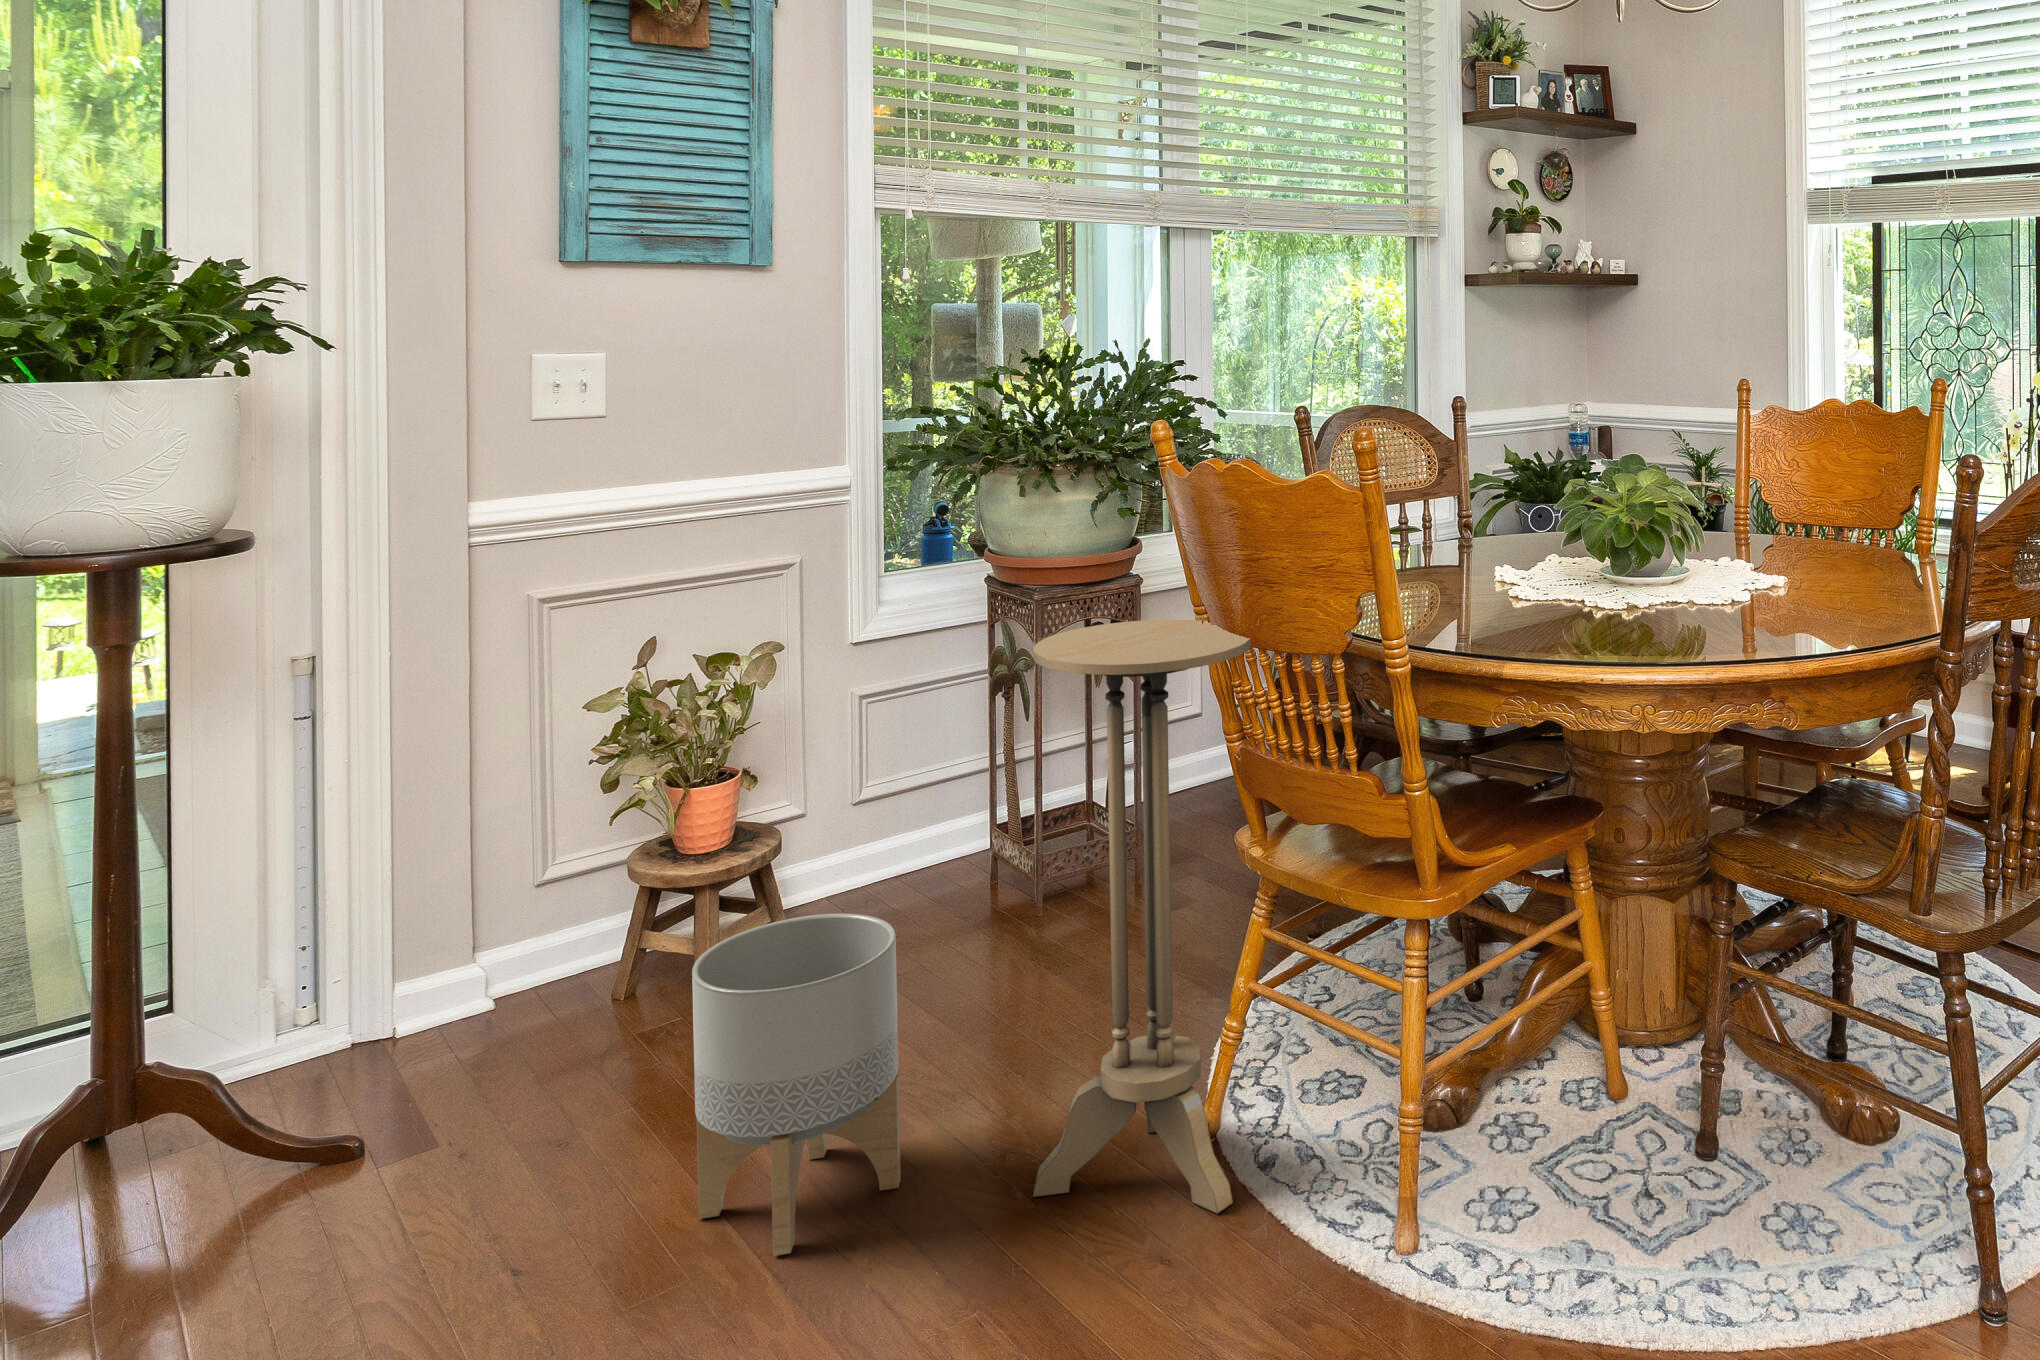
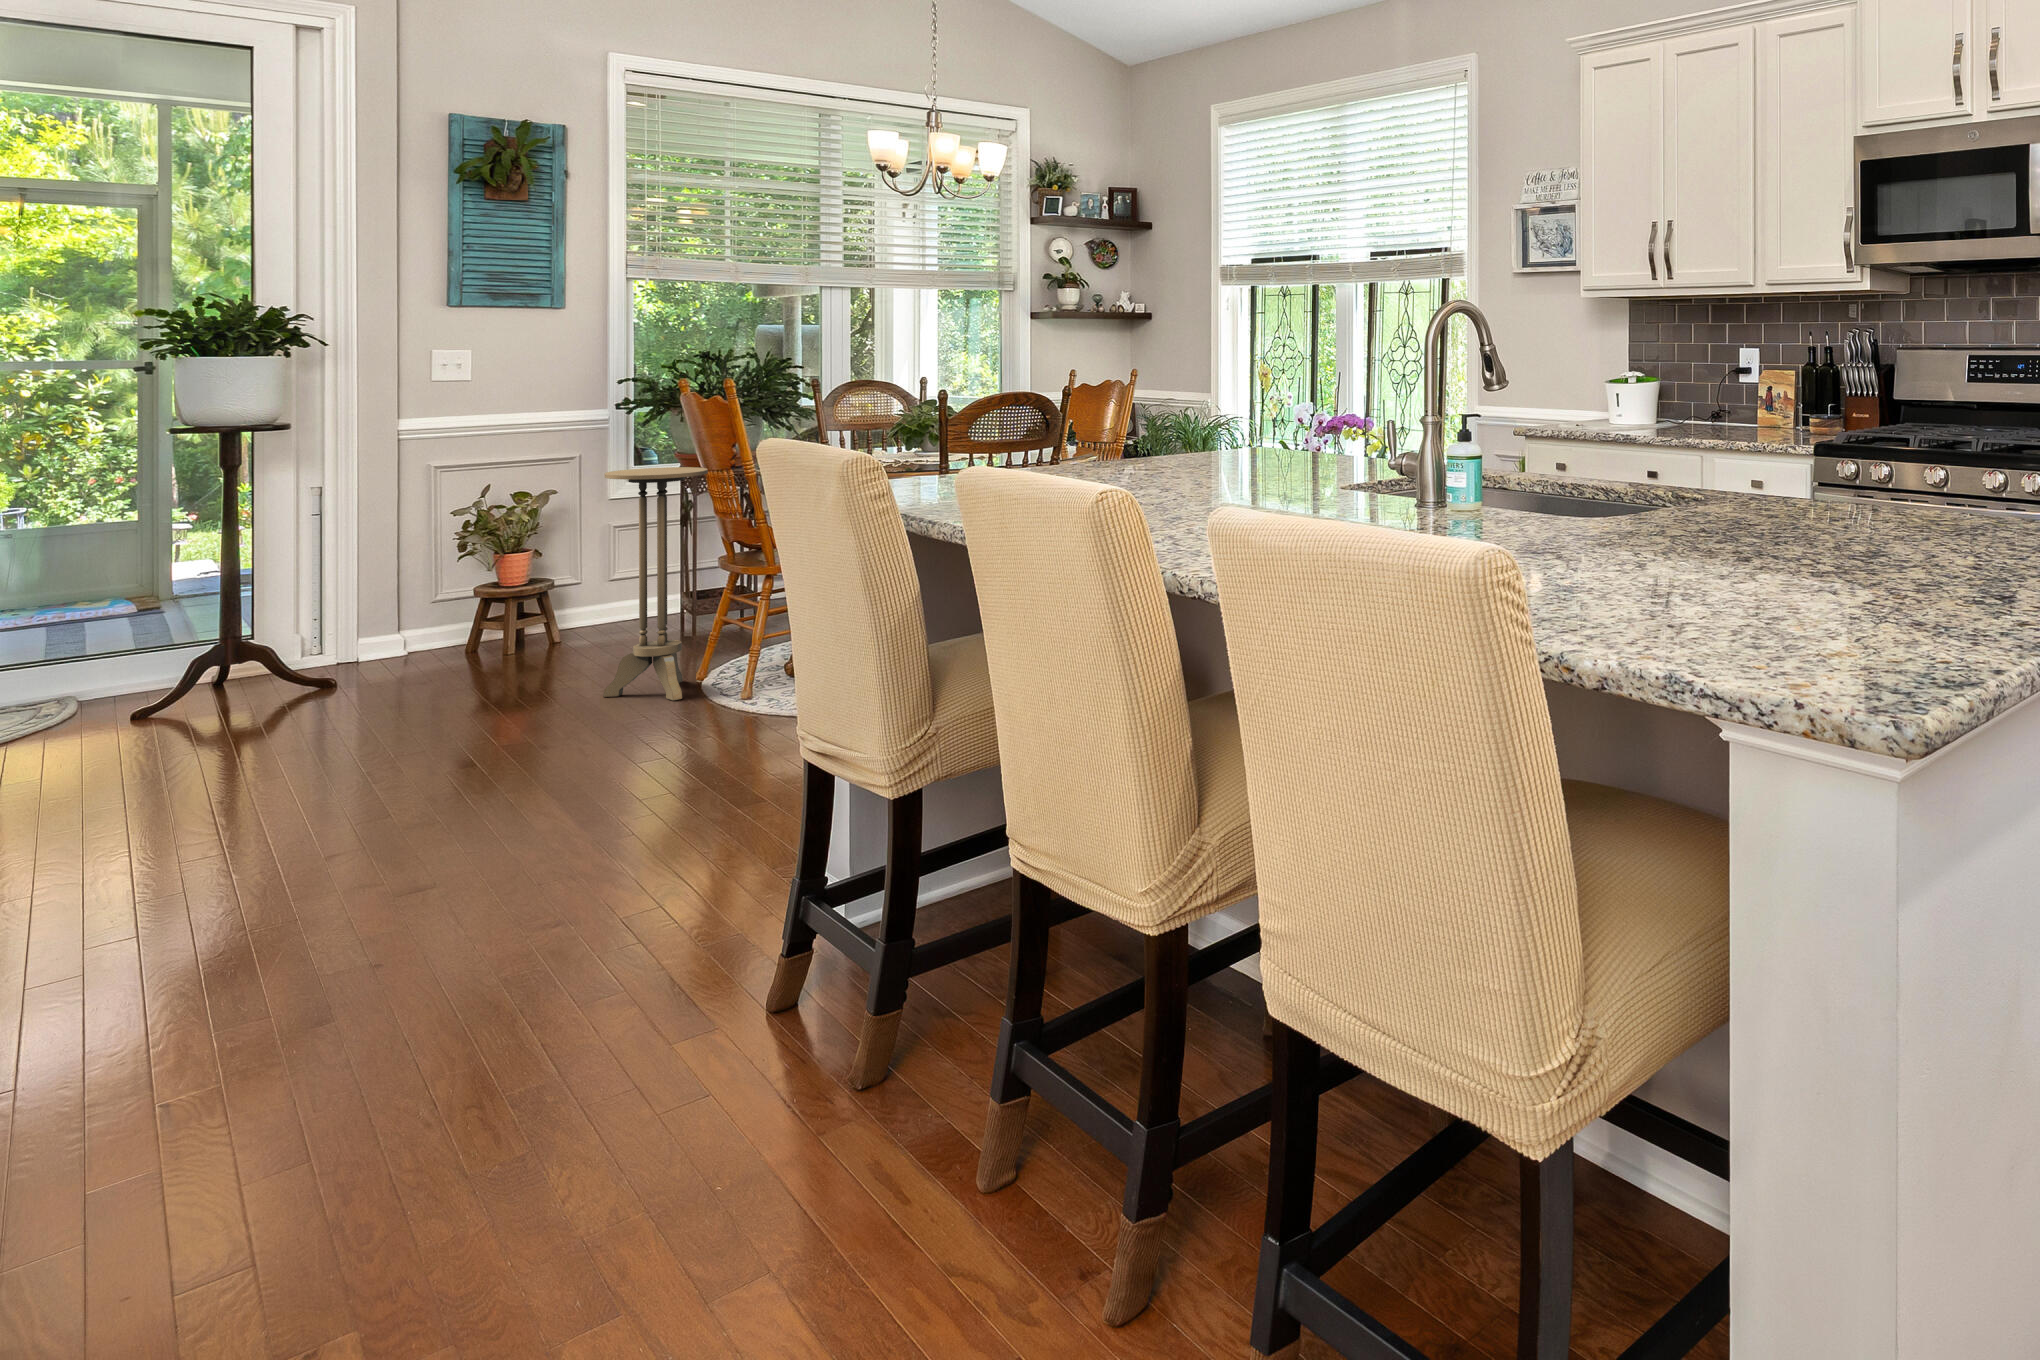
planter: present [692,914,901,1256] -> none [460,587,554,707]

